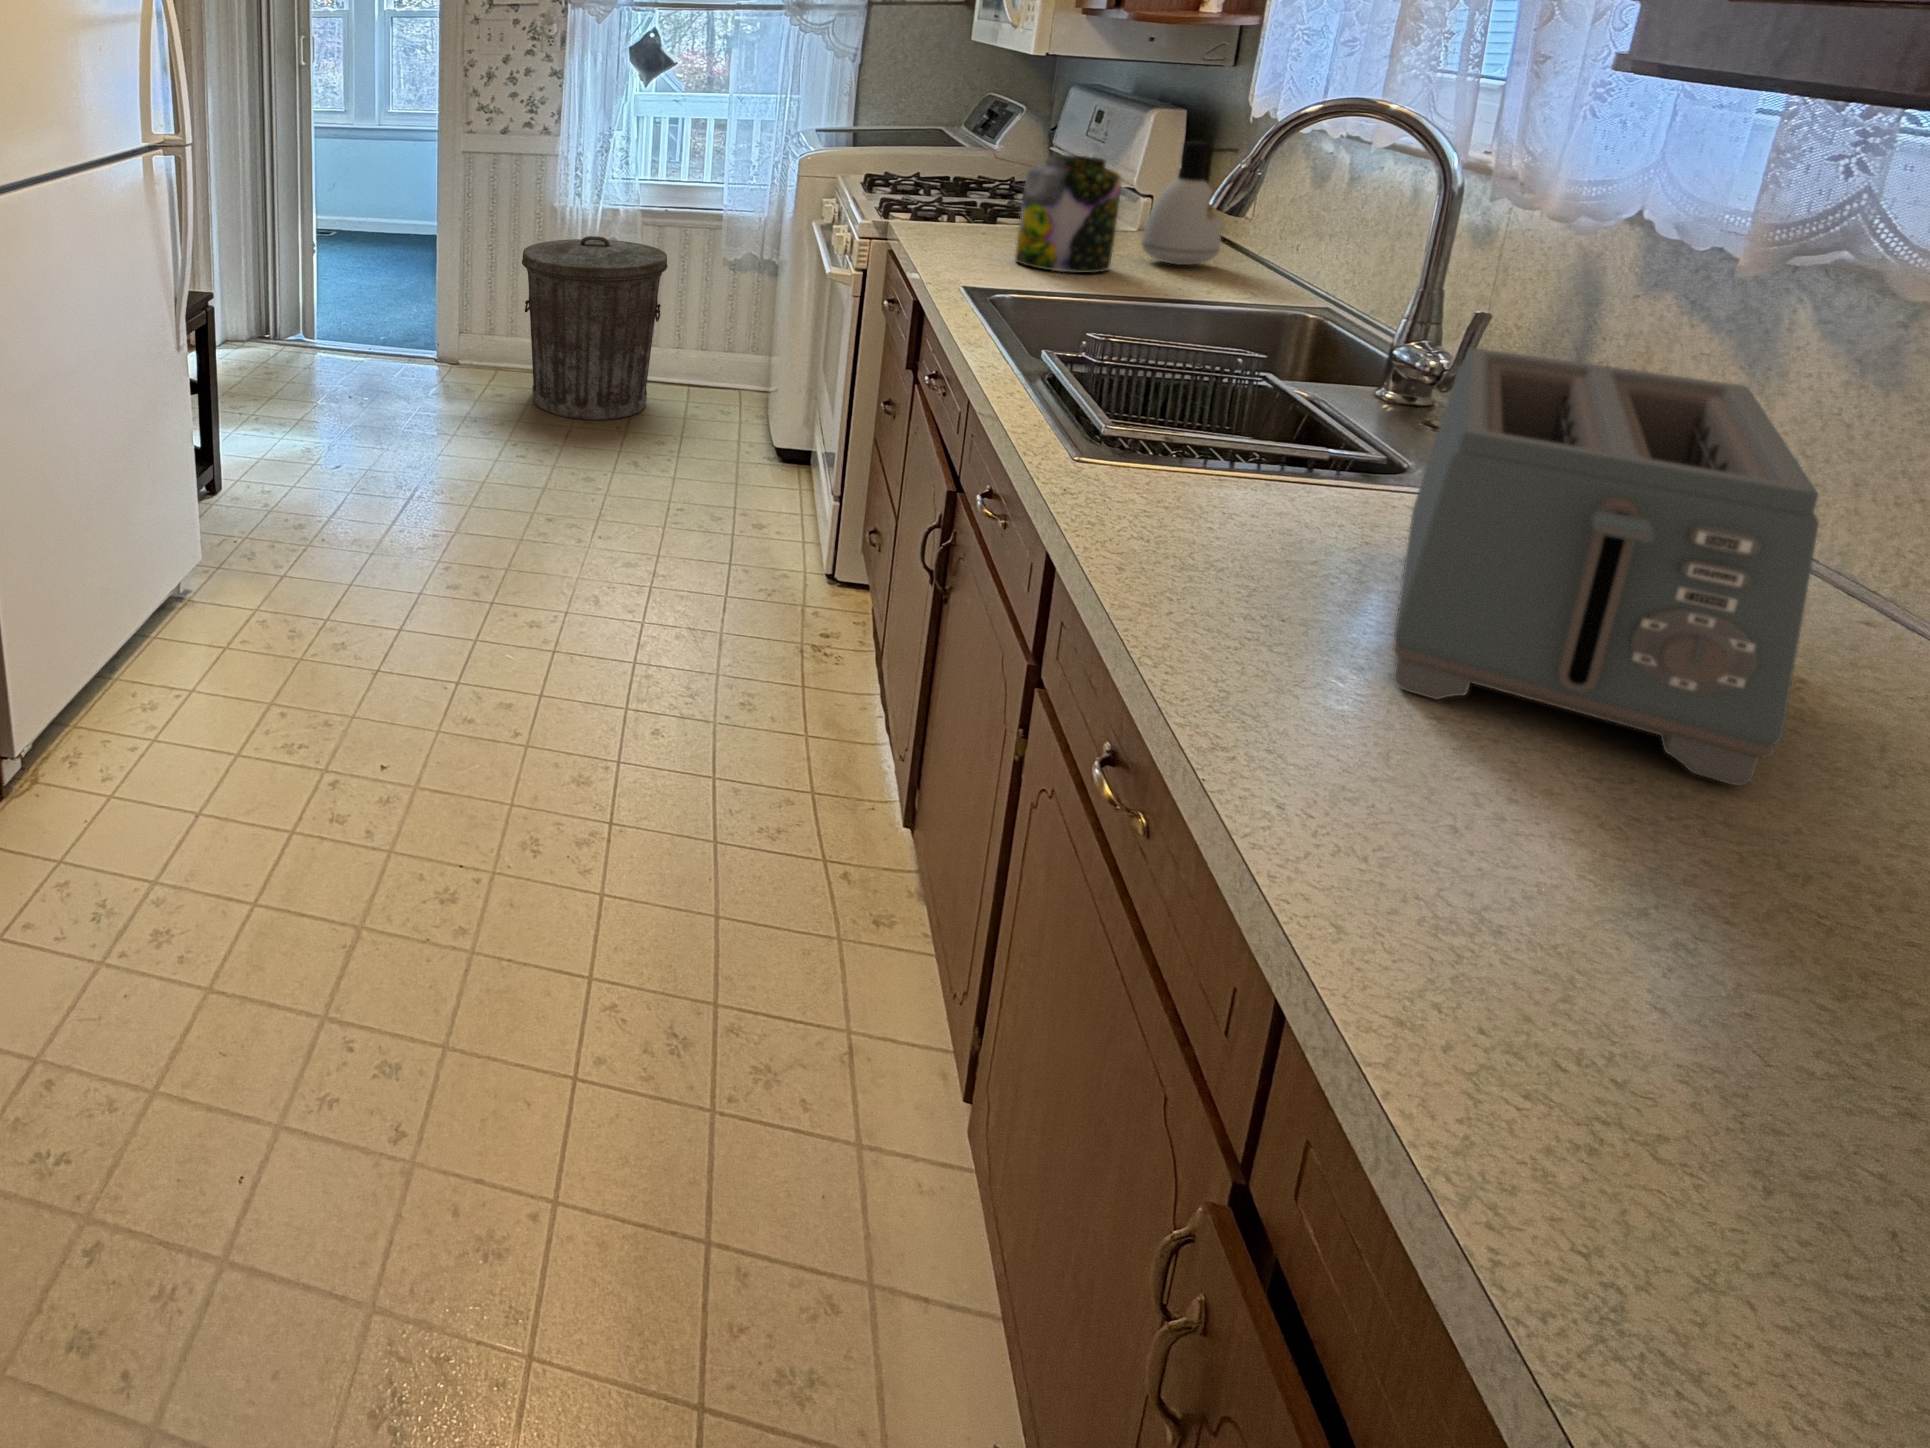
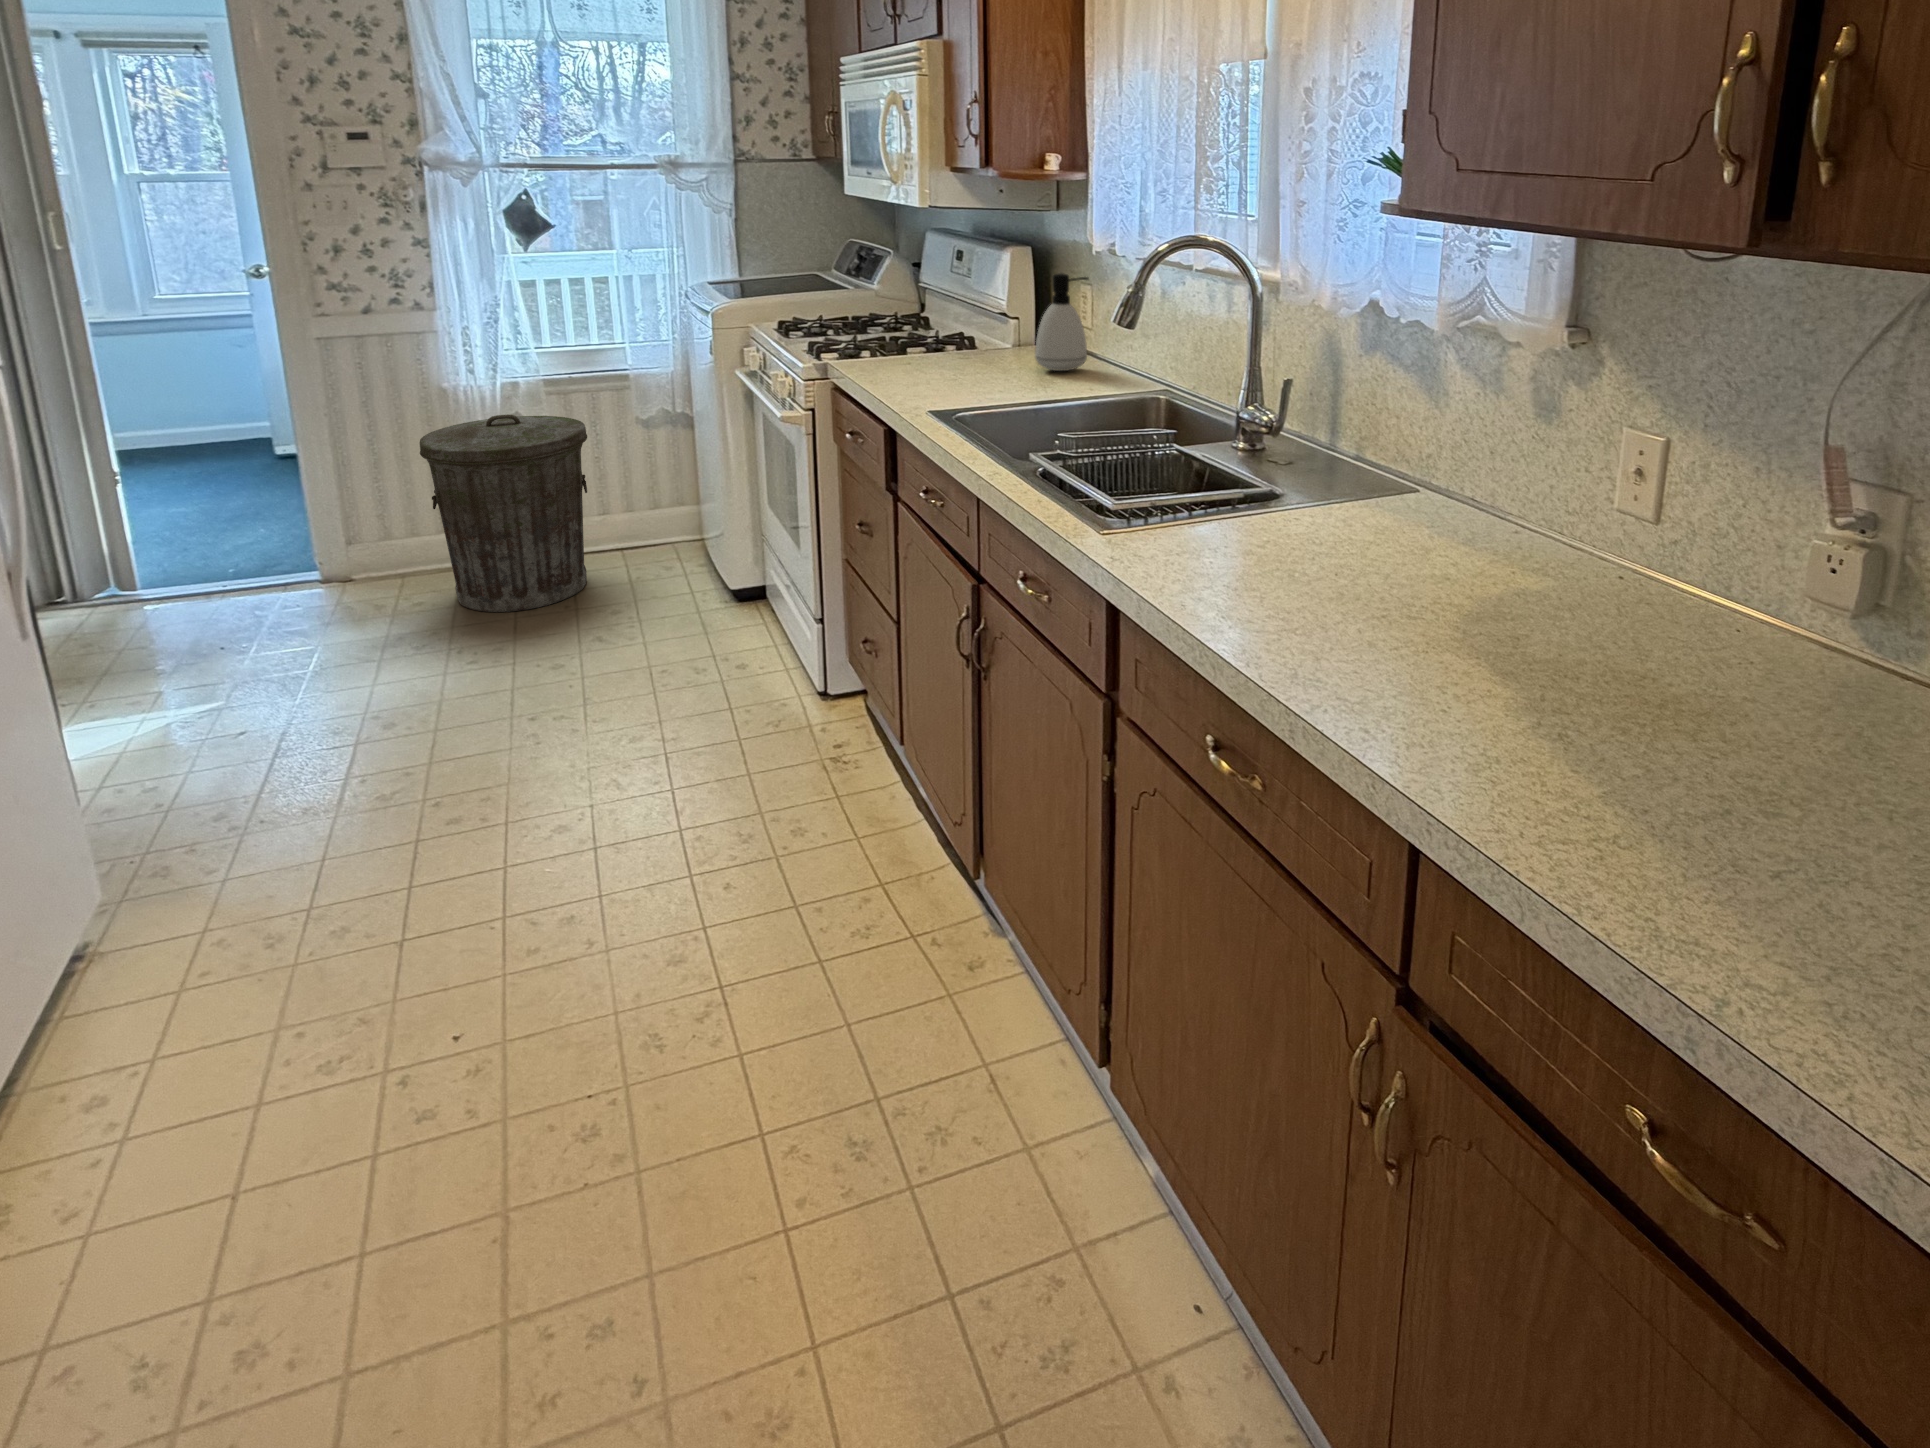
jar: present [1015,155,1121,273] -> none [953,292,1023,388]
toaster: present [1392,348,1819,785] -> none [1305,403,1524,634]

